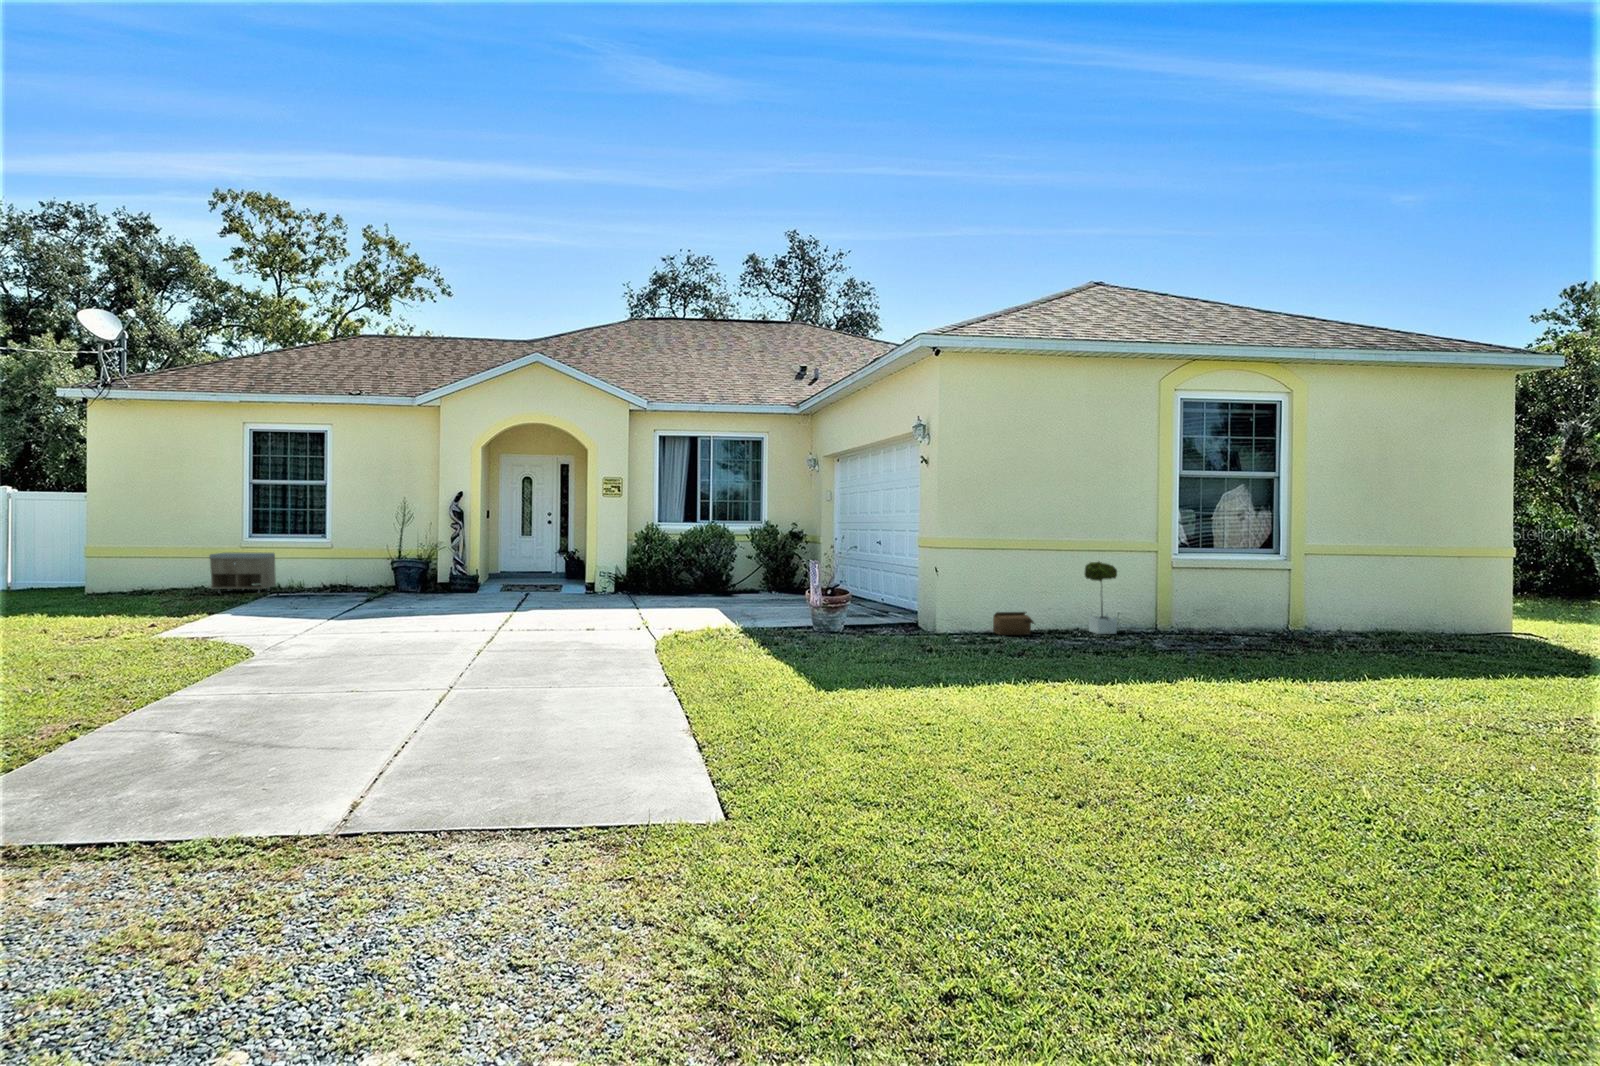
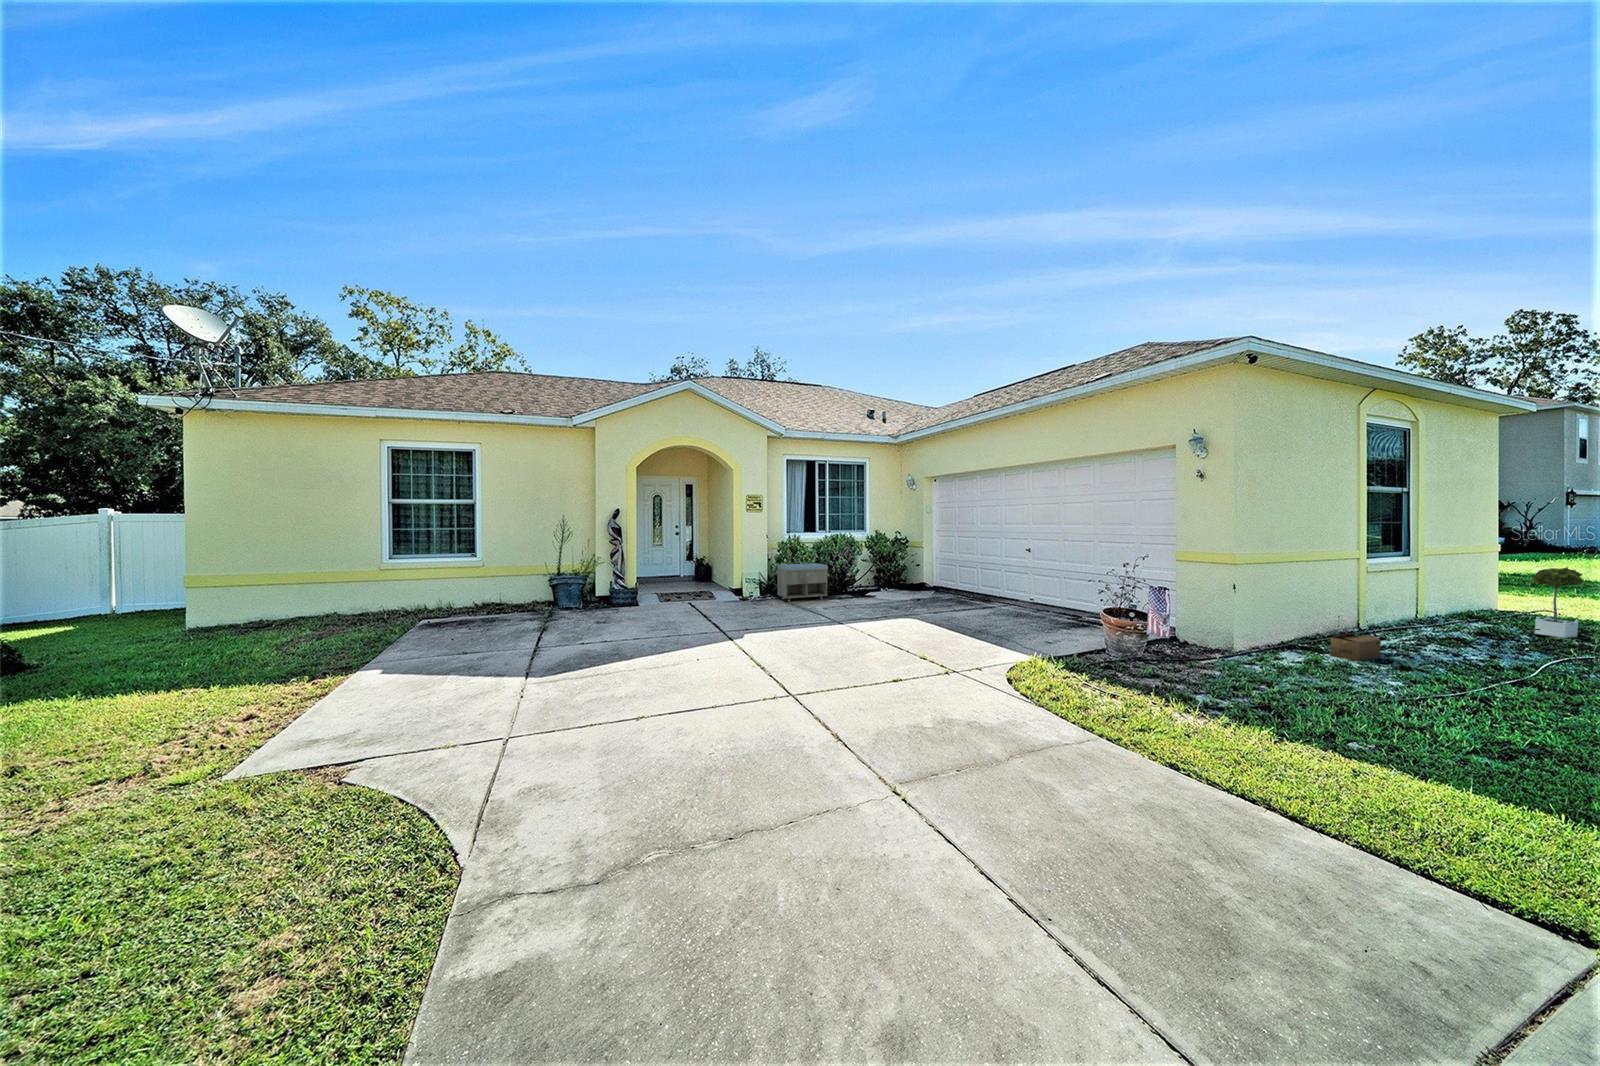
storage bench: present [209,552,276,592] -> present [777,563,828,601]
potted tree: present [1085,561,1117,634] -> present [1533,567,1583,638]

